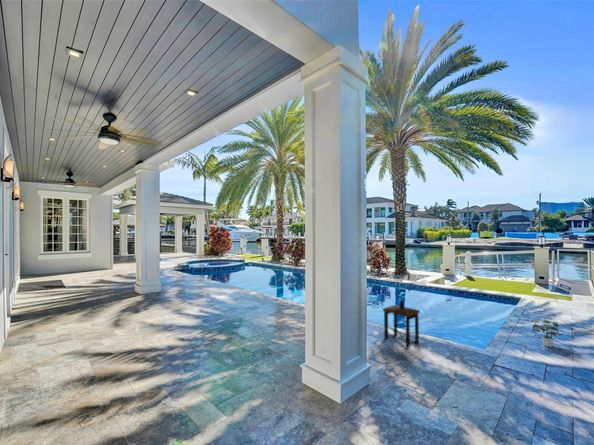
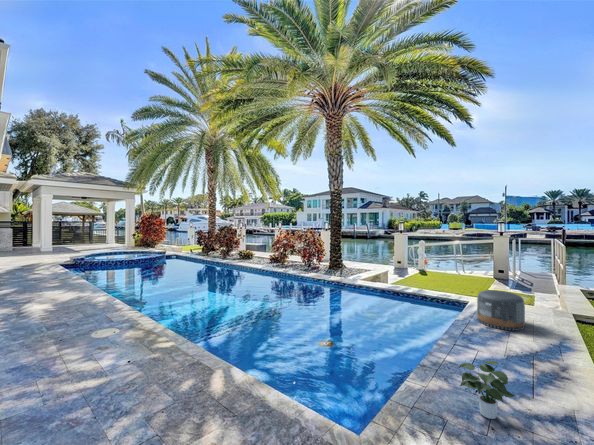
pouf: none [530,288,566,314] -> present [477,290,525,331]
side table: present [383,298,420,346] -> none [194,323,256,427]

